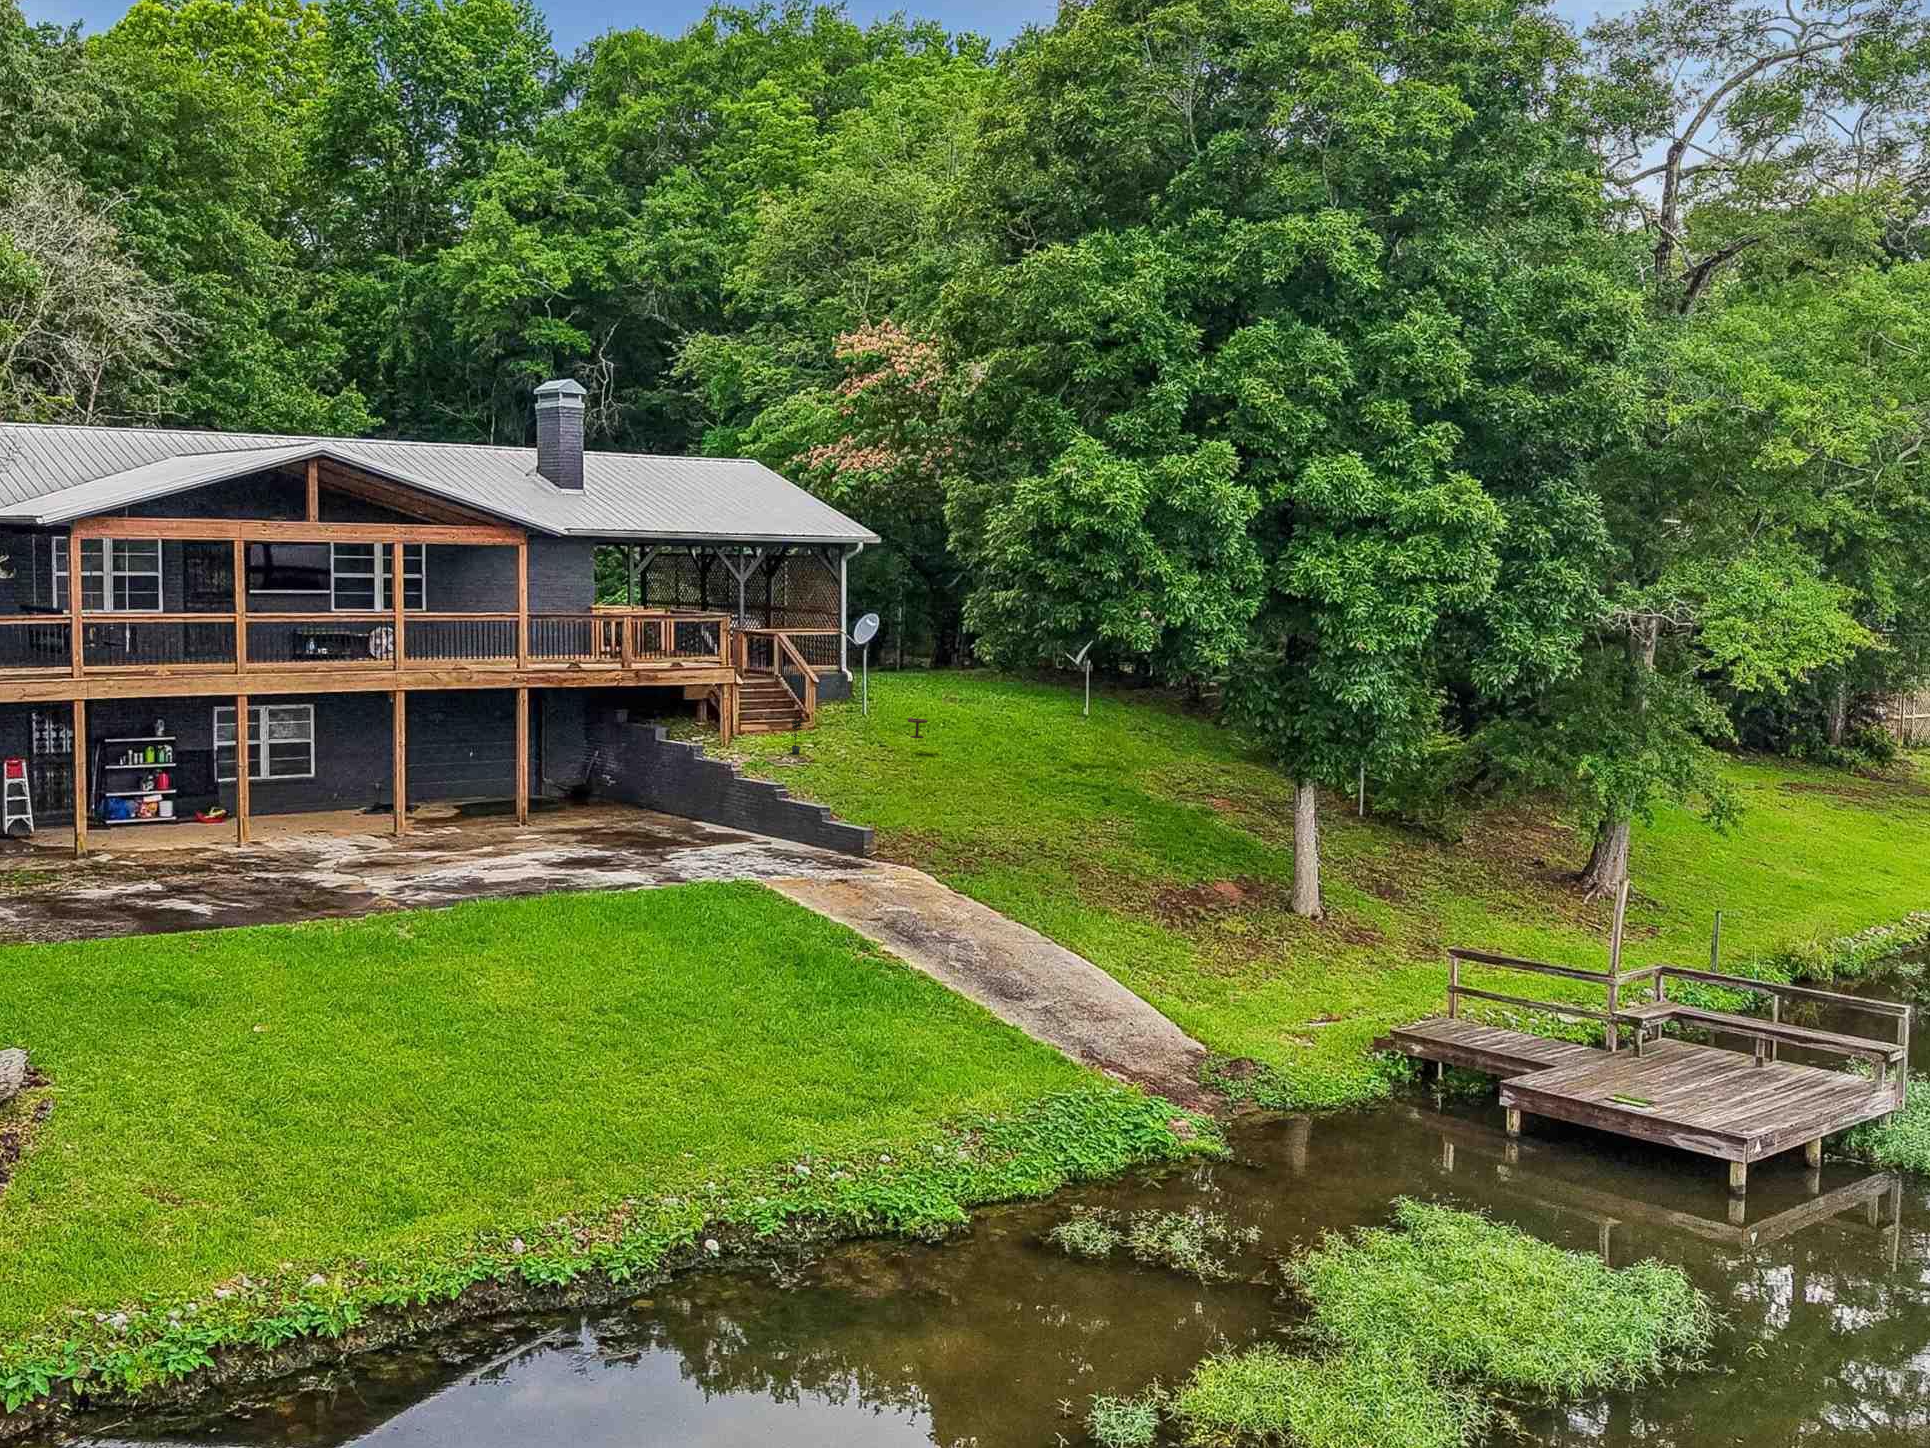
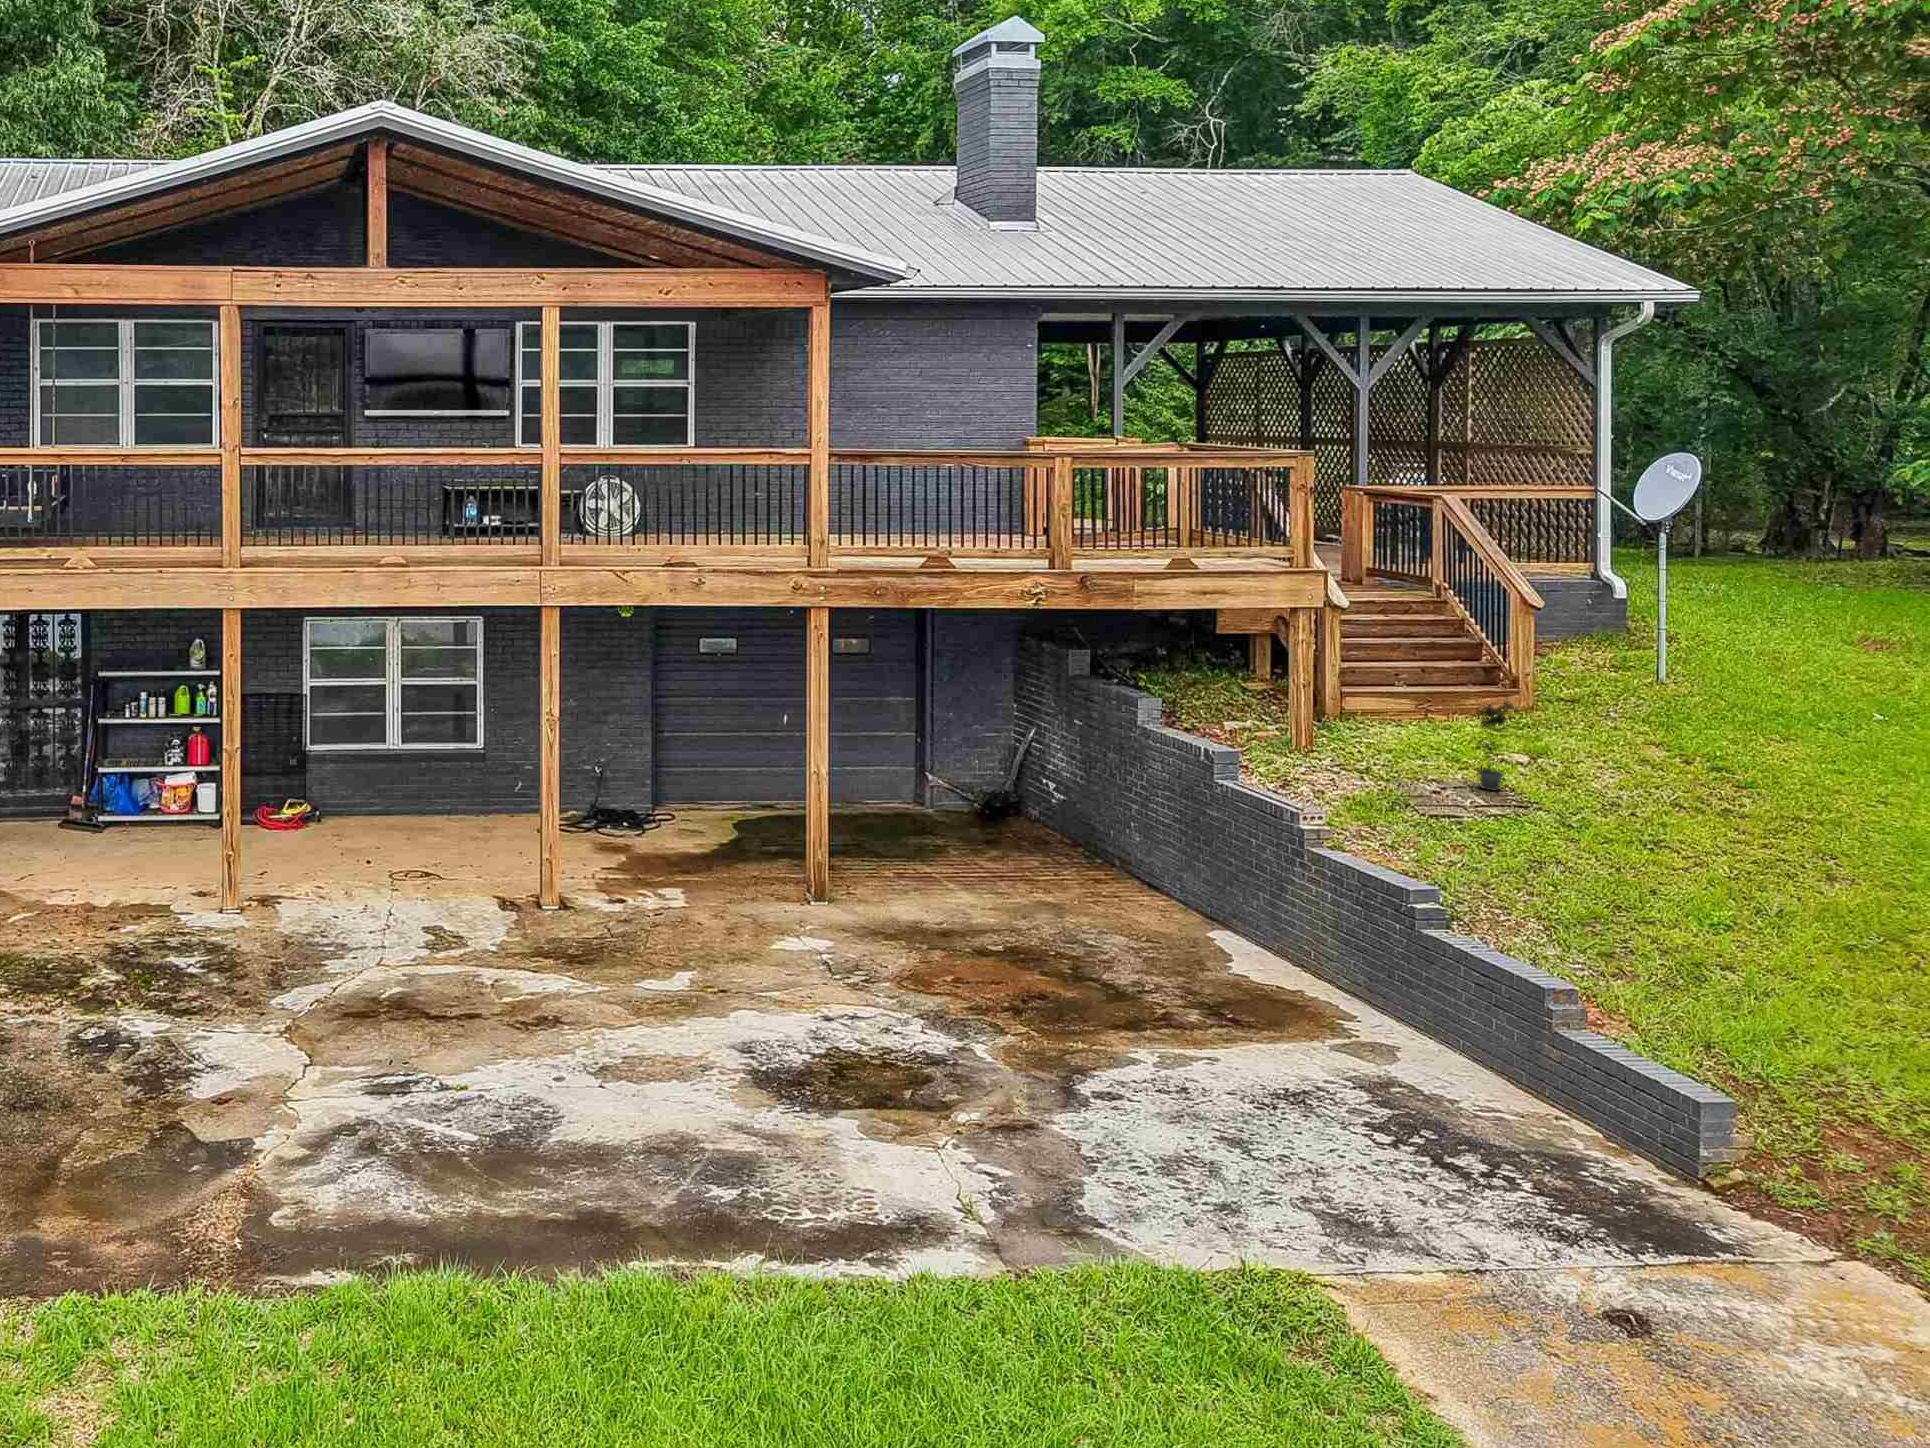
side table: present [908,717,928,738] -> none [1828,716,1894,815]

